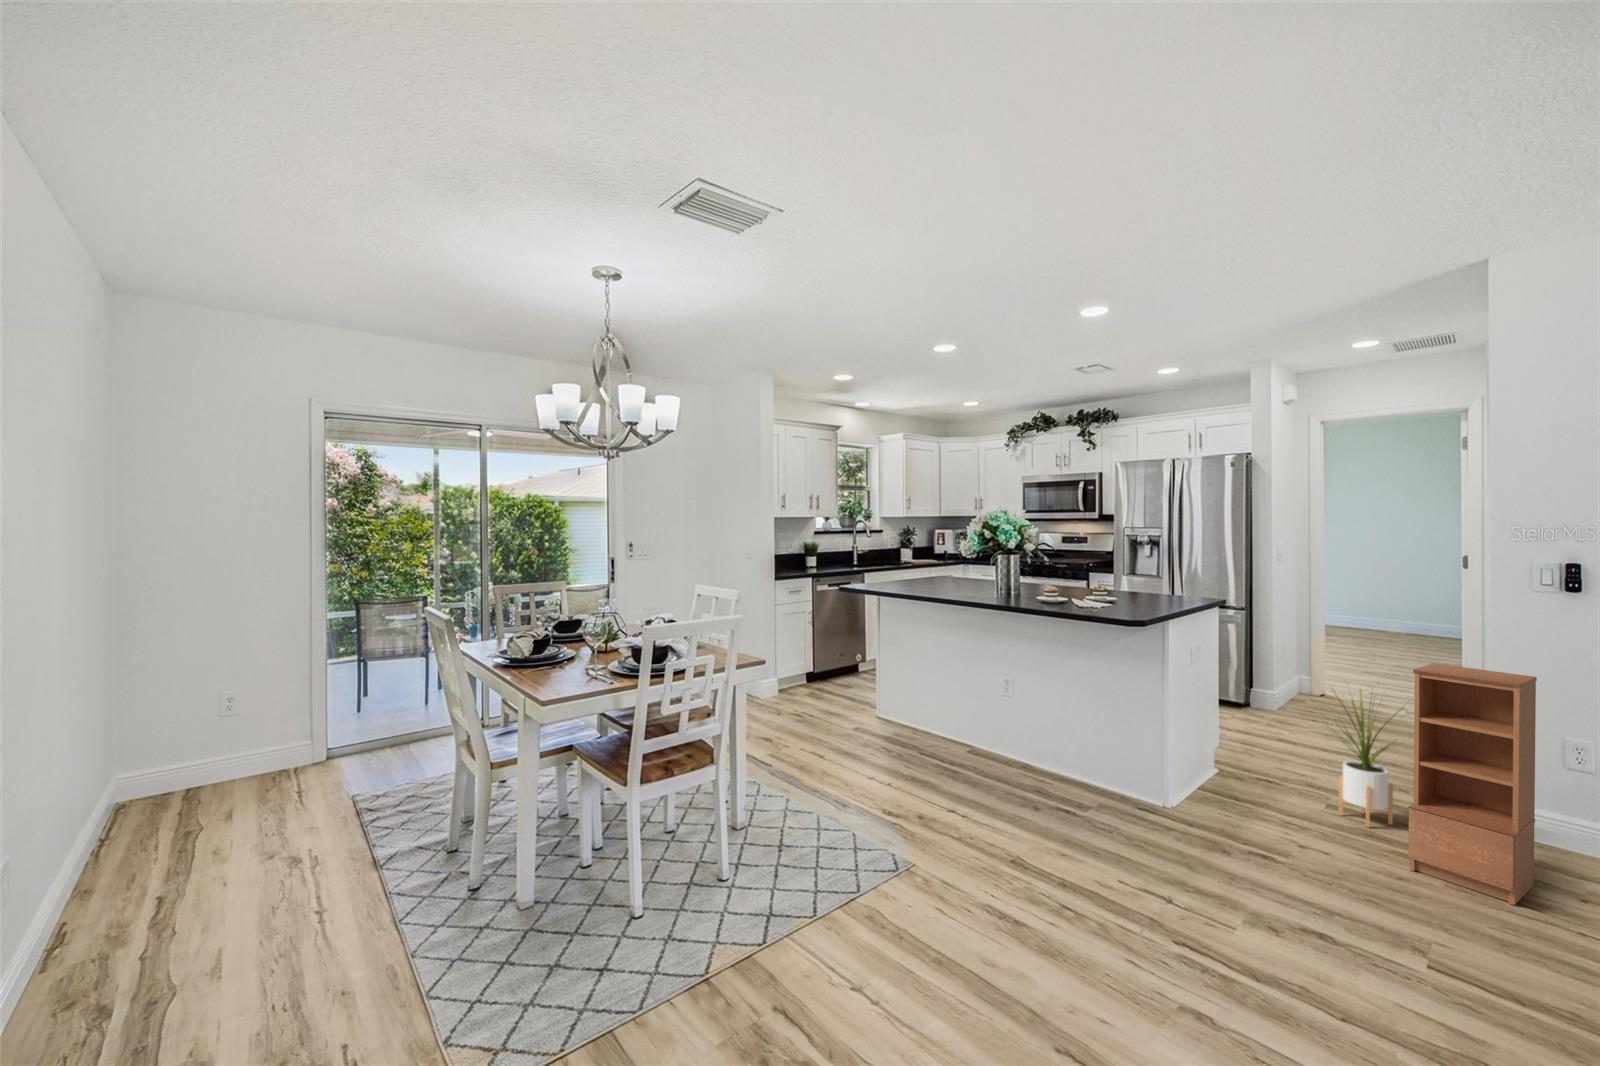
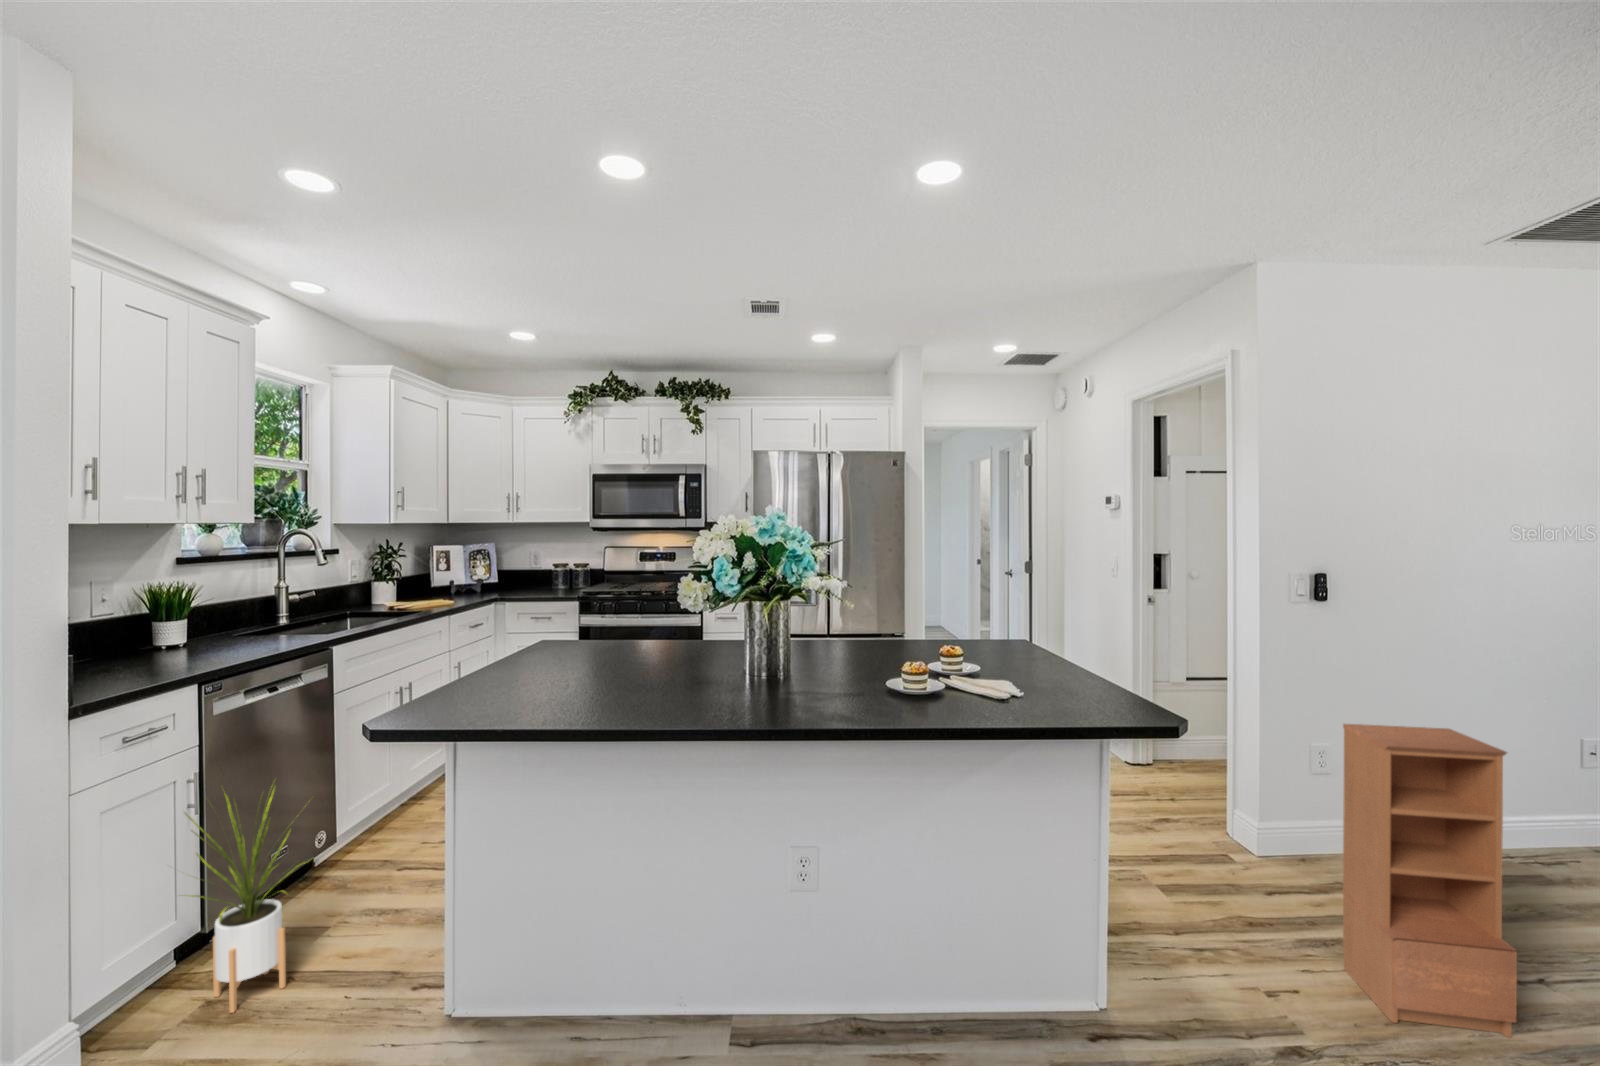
house plant: present [1339,690,1403,827] -> present [185,788,305,1013]

